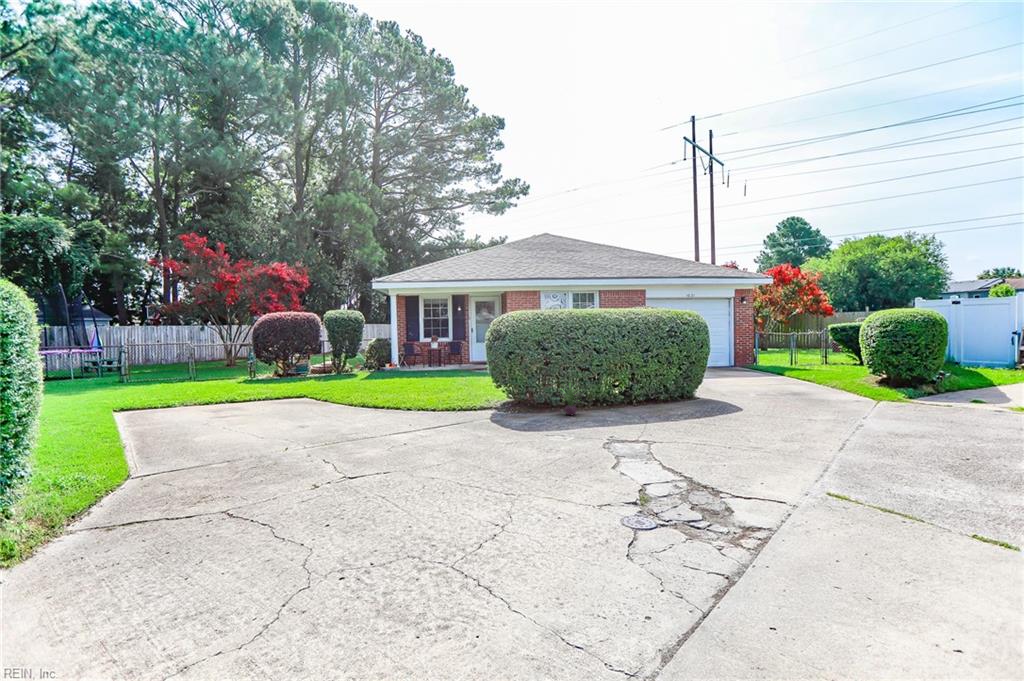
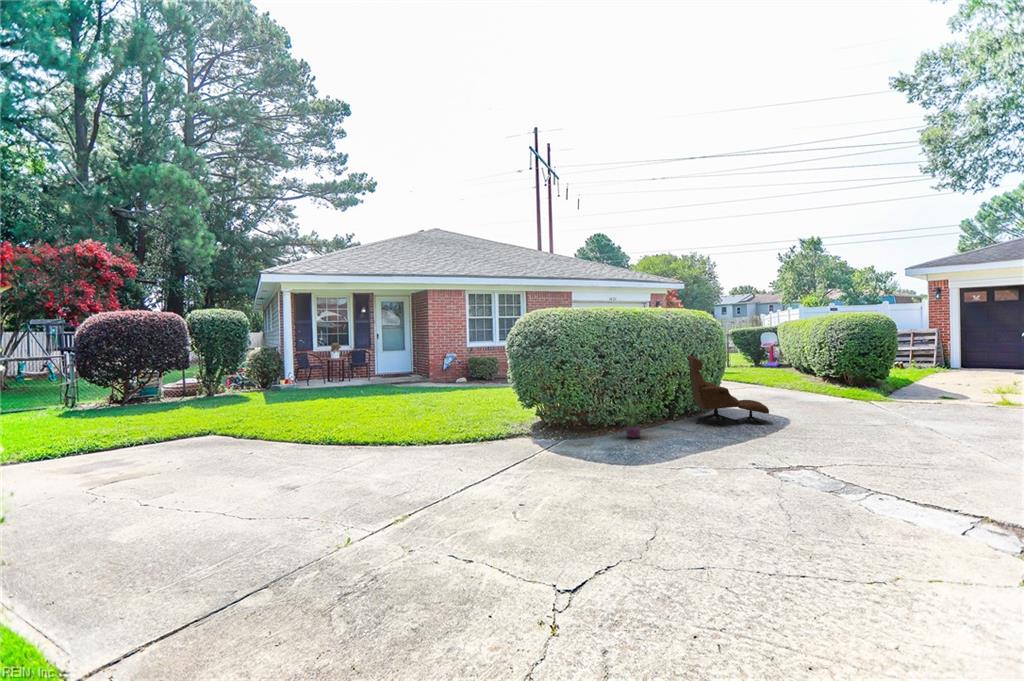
lounge chair: none [641,350,713,412] -> present [688,356,769,426]

